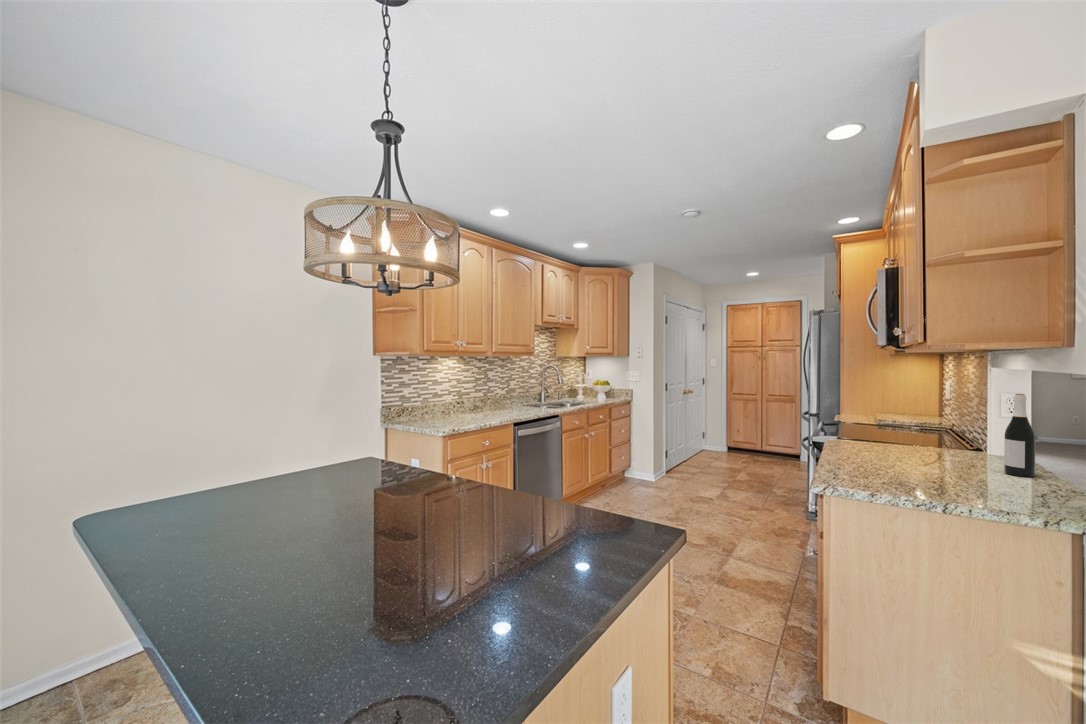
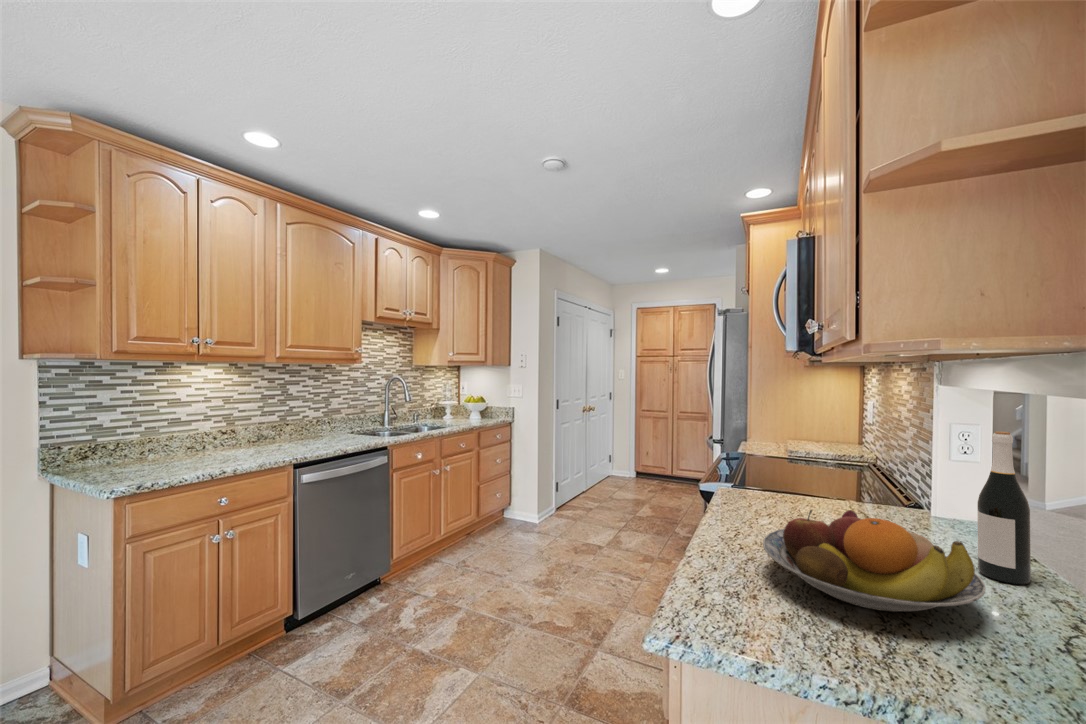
fruit bowl: none [872,436,998,482] -> present [763,510,985,612]

